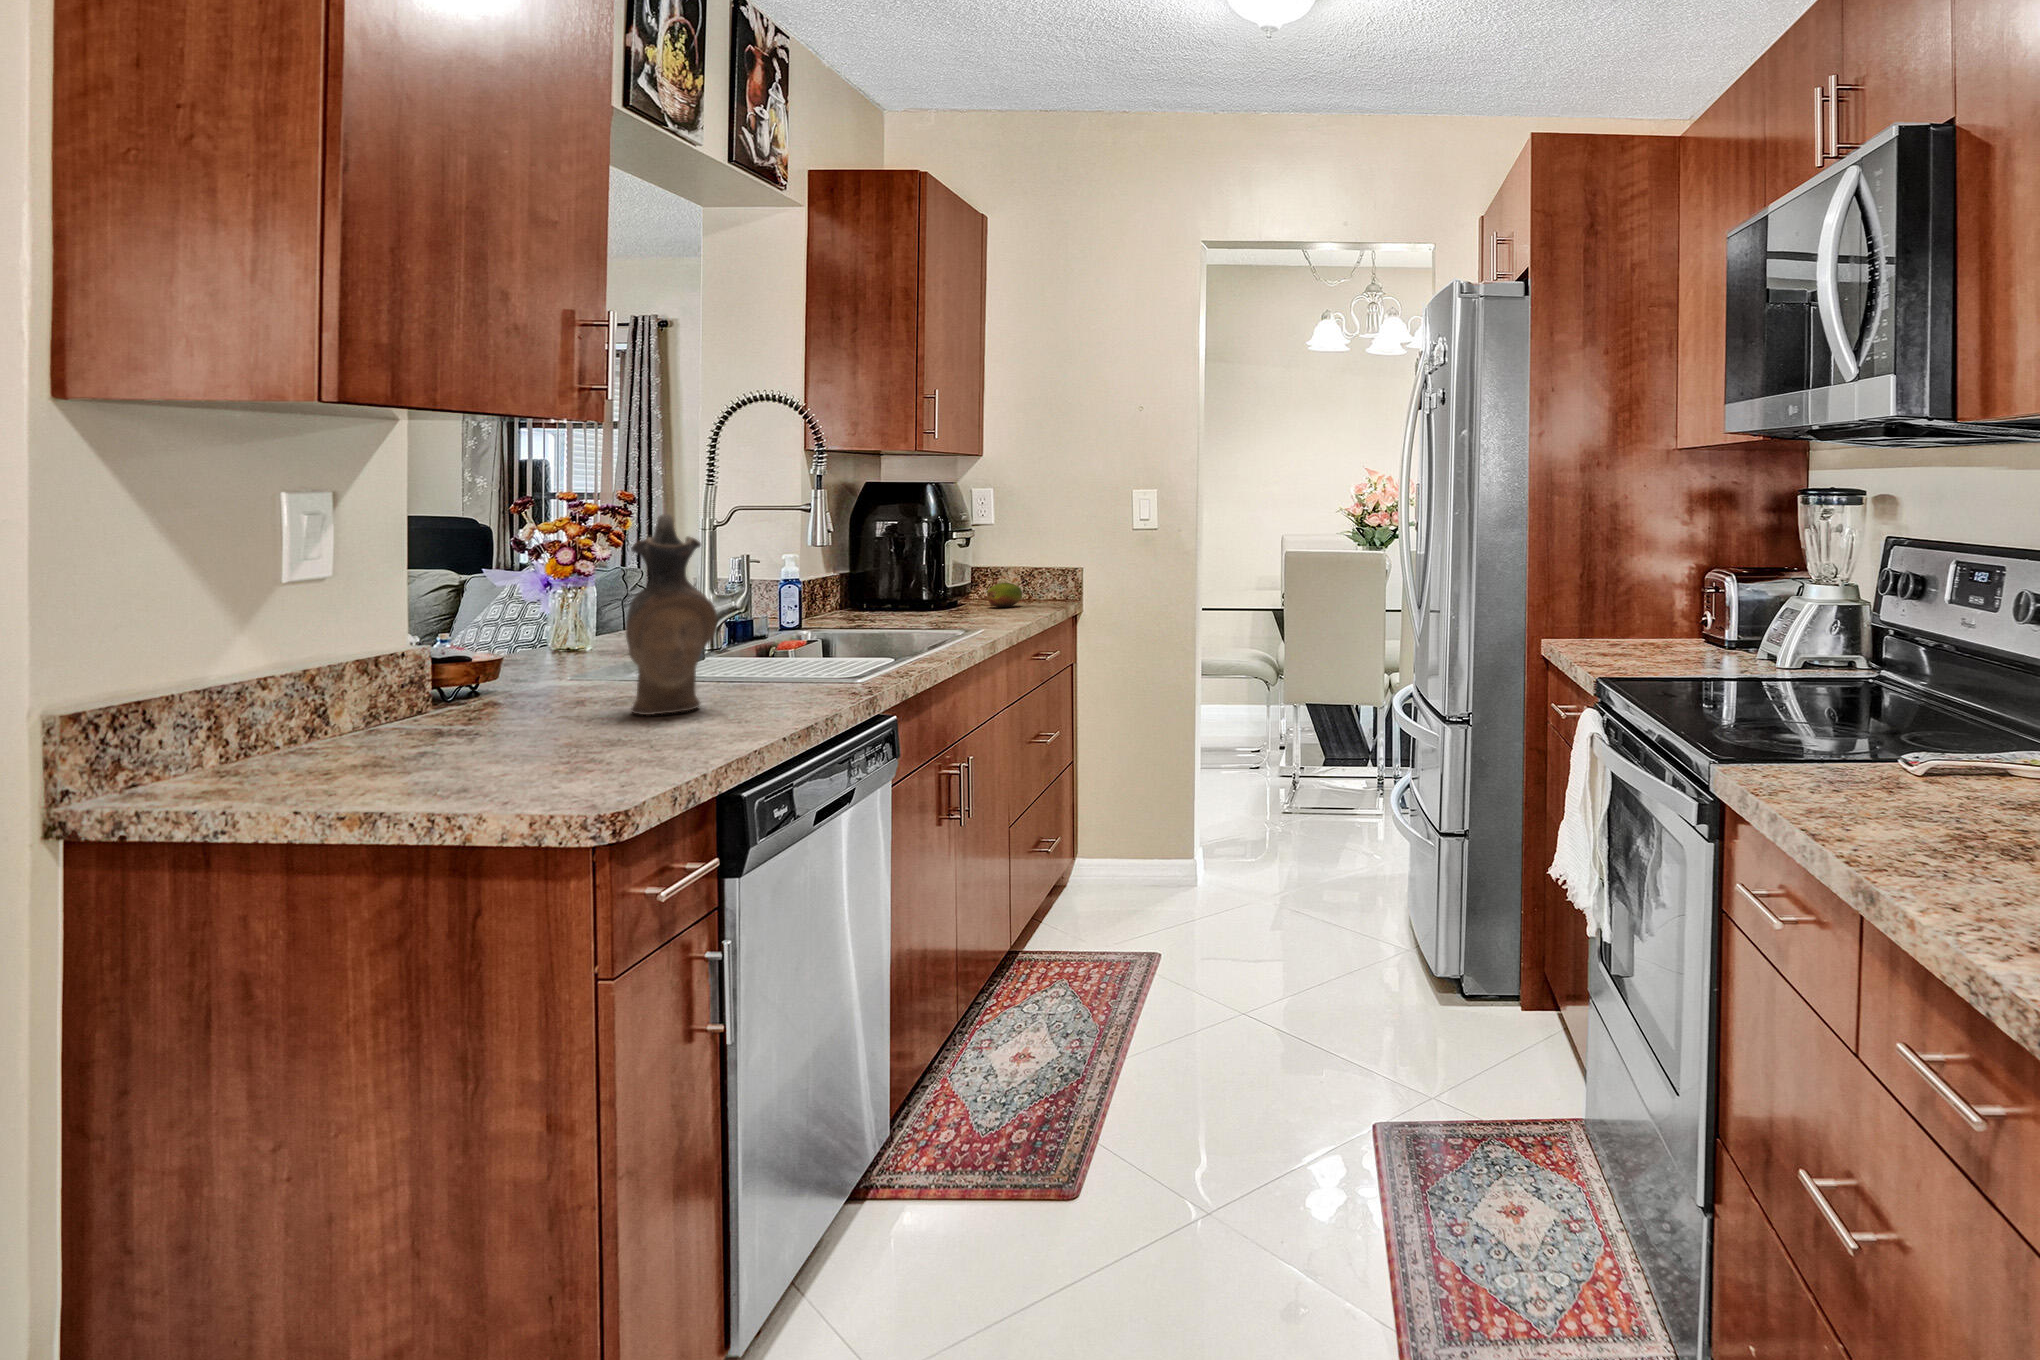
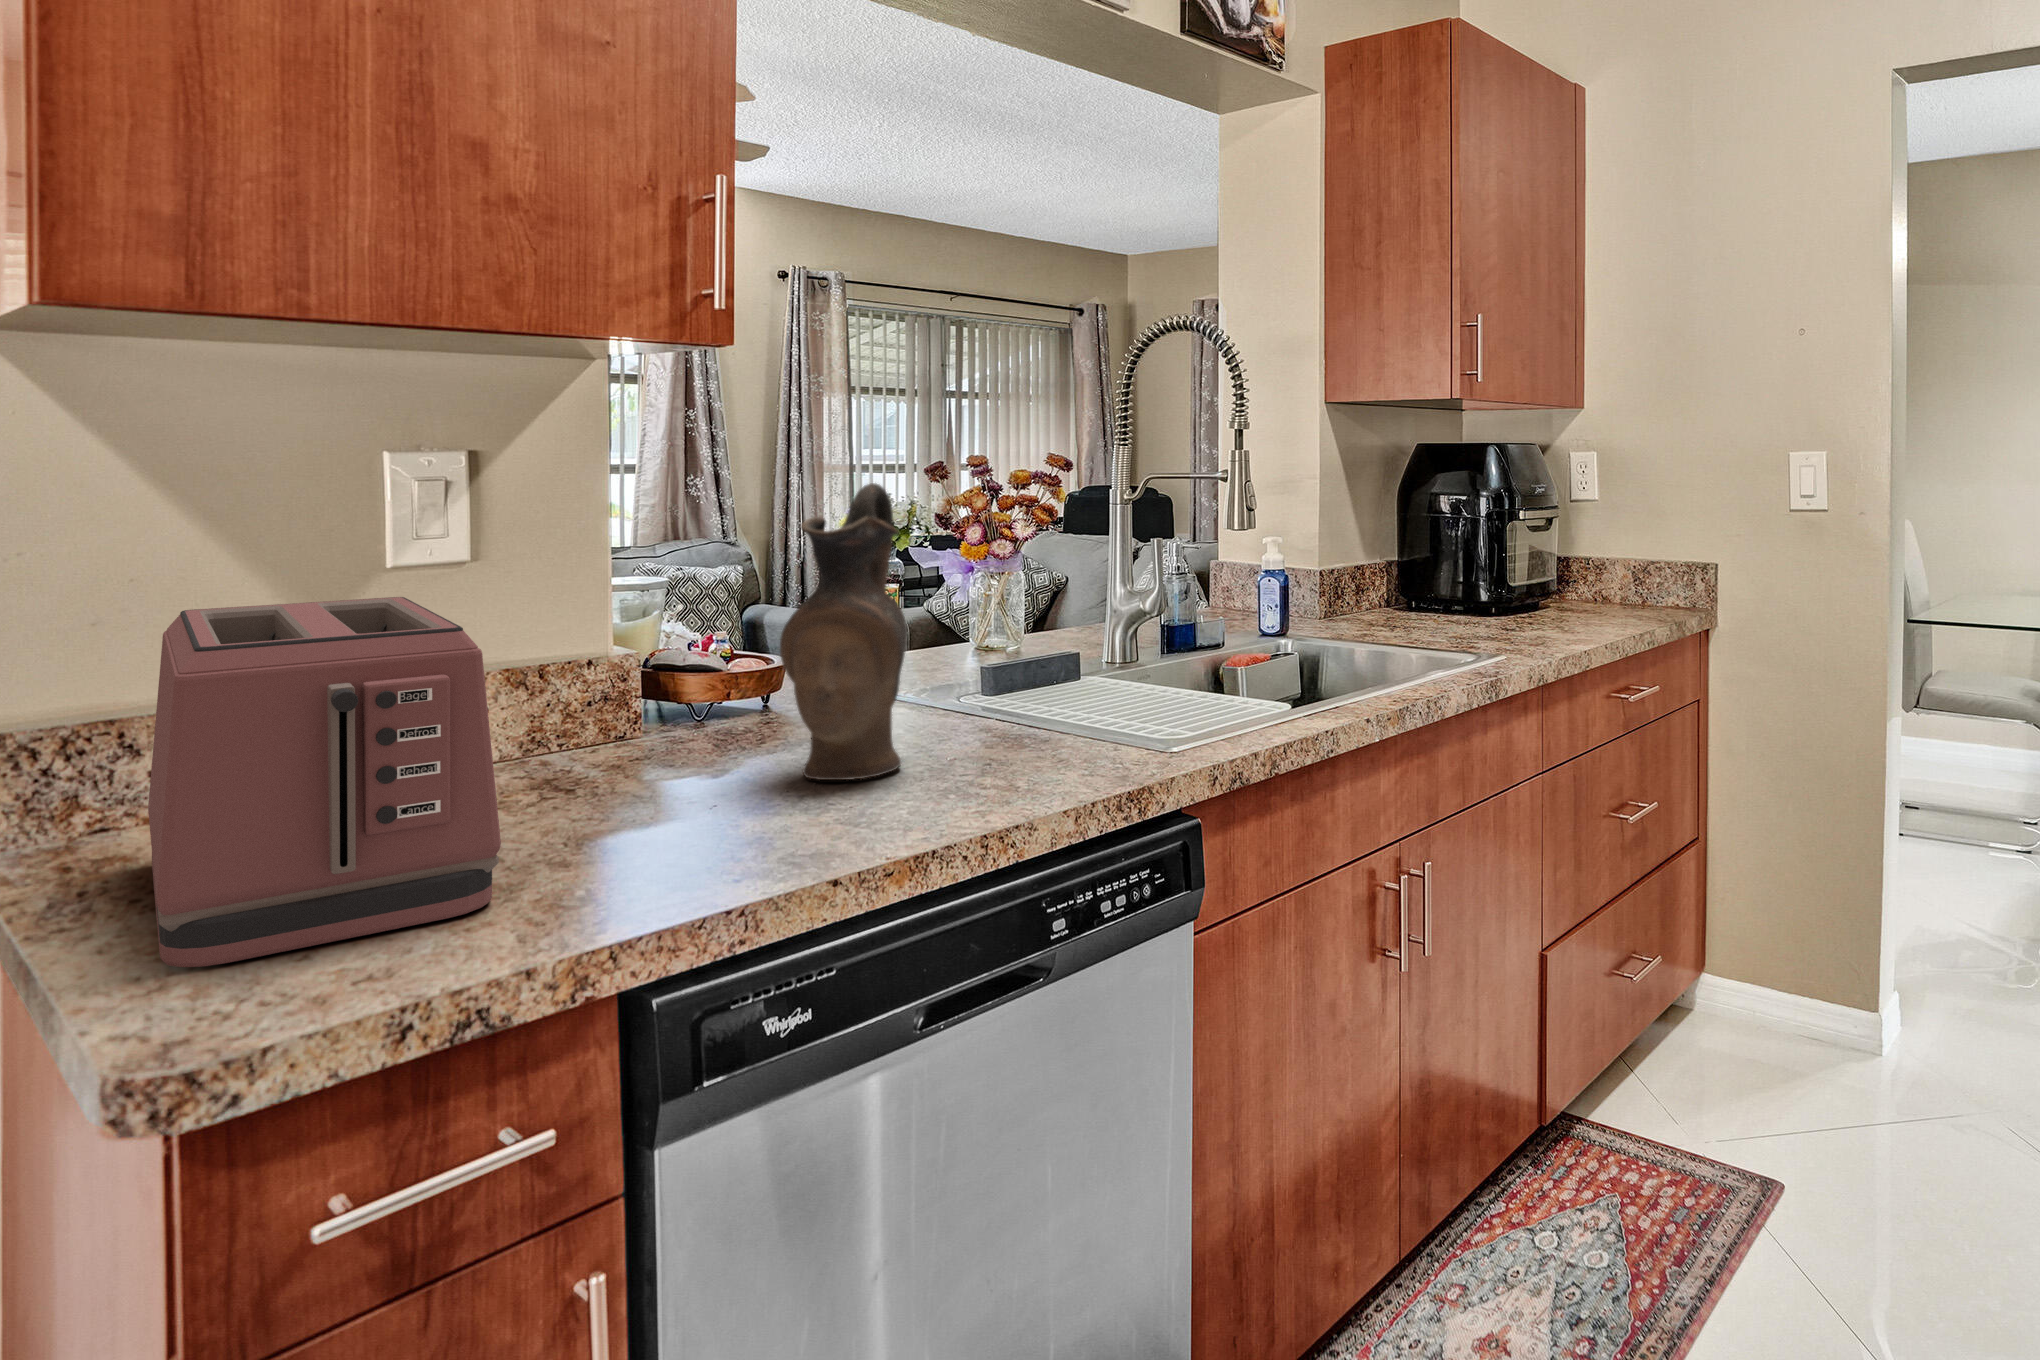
fruit: present [987,583,1022,607] -> none [1562,583,1610,616]
toaster: none [257,596,615,802] -> present [148,597,501,967]

